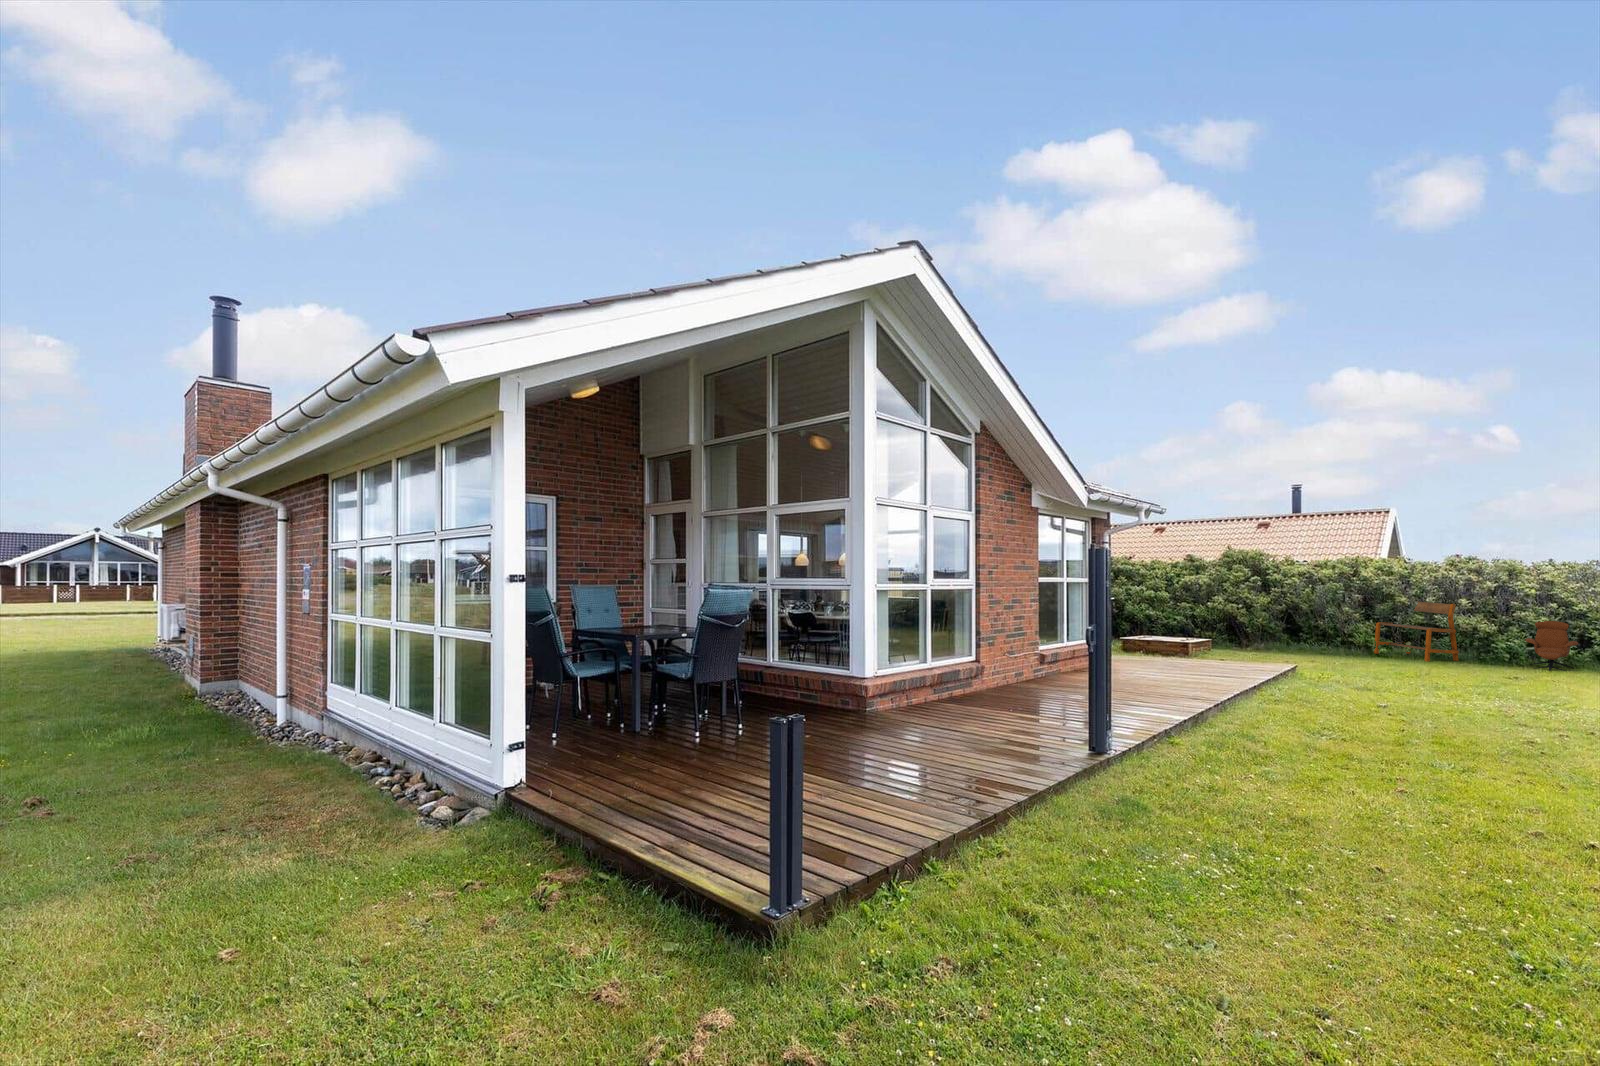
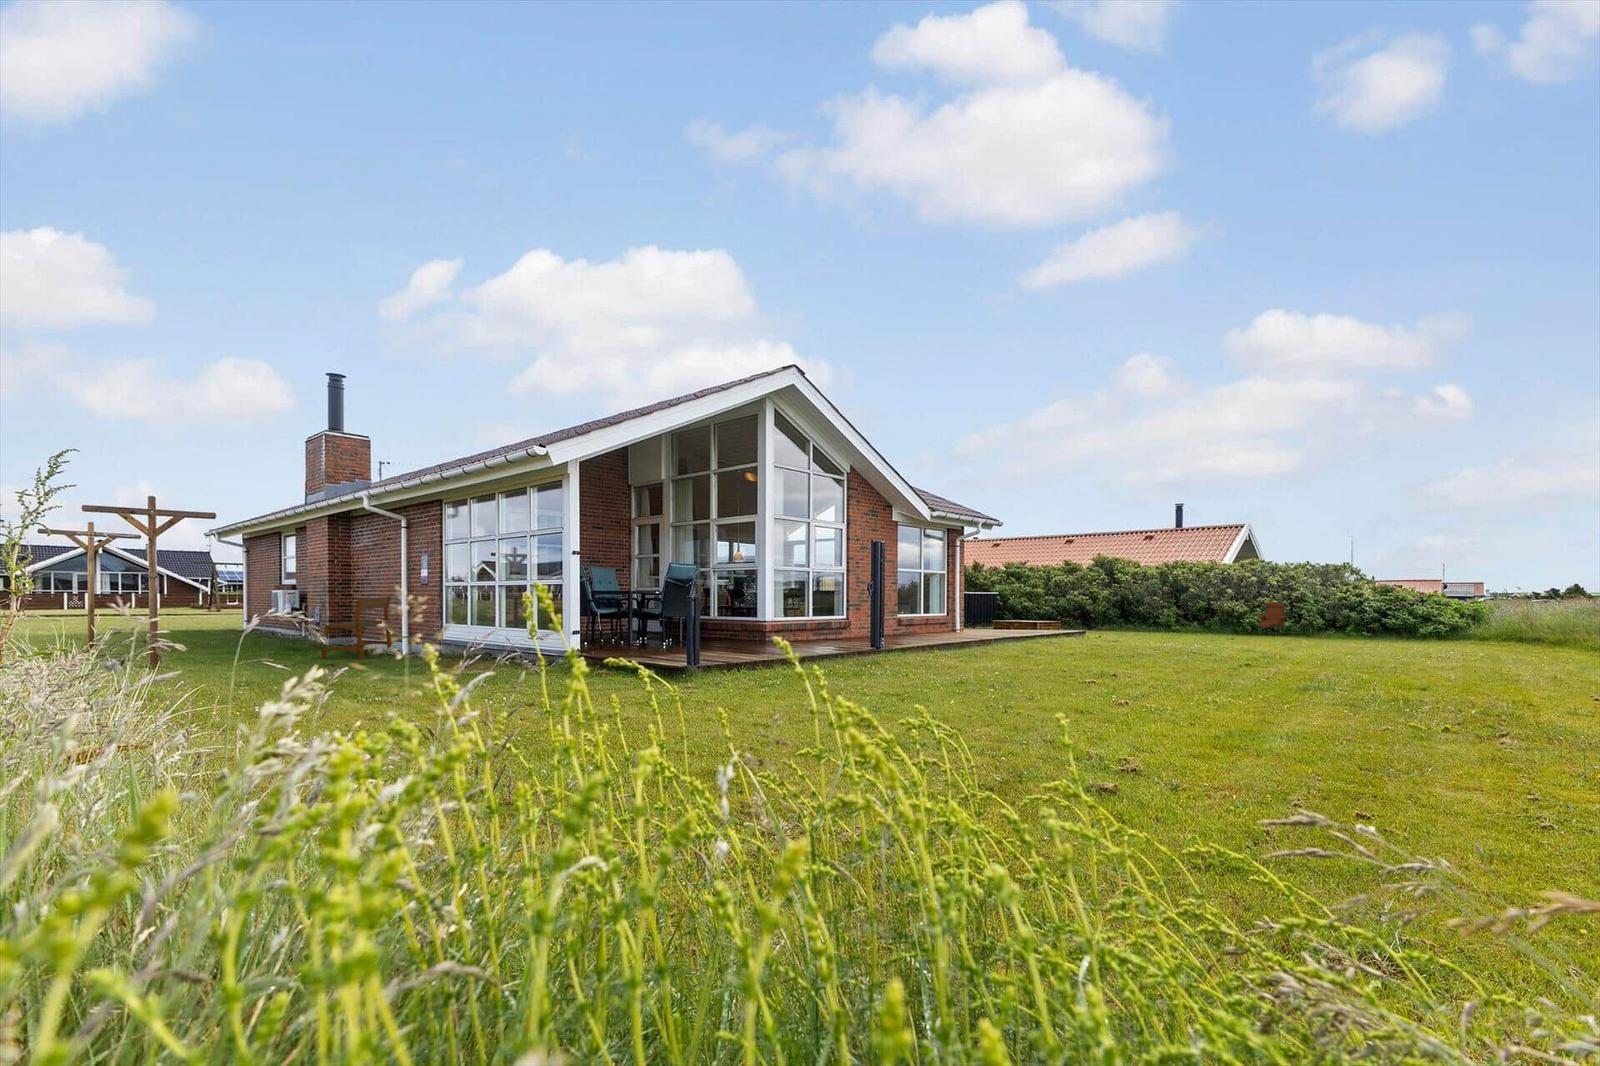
bench: present [1374,602,1459,662] -> present [321,596,392,659]

